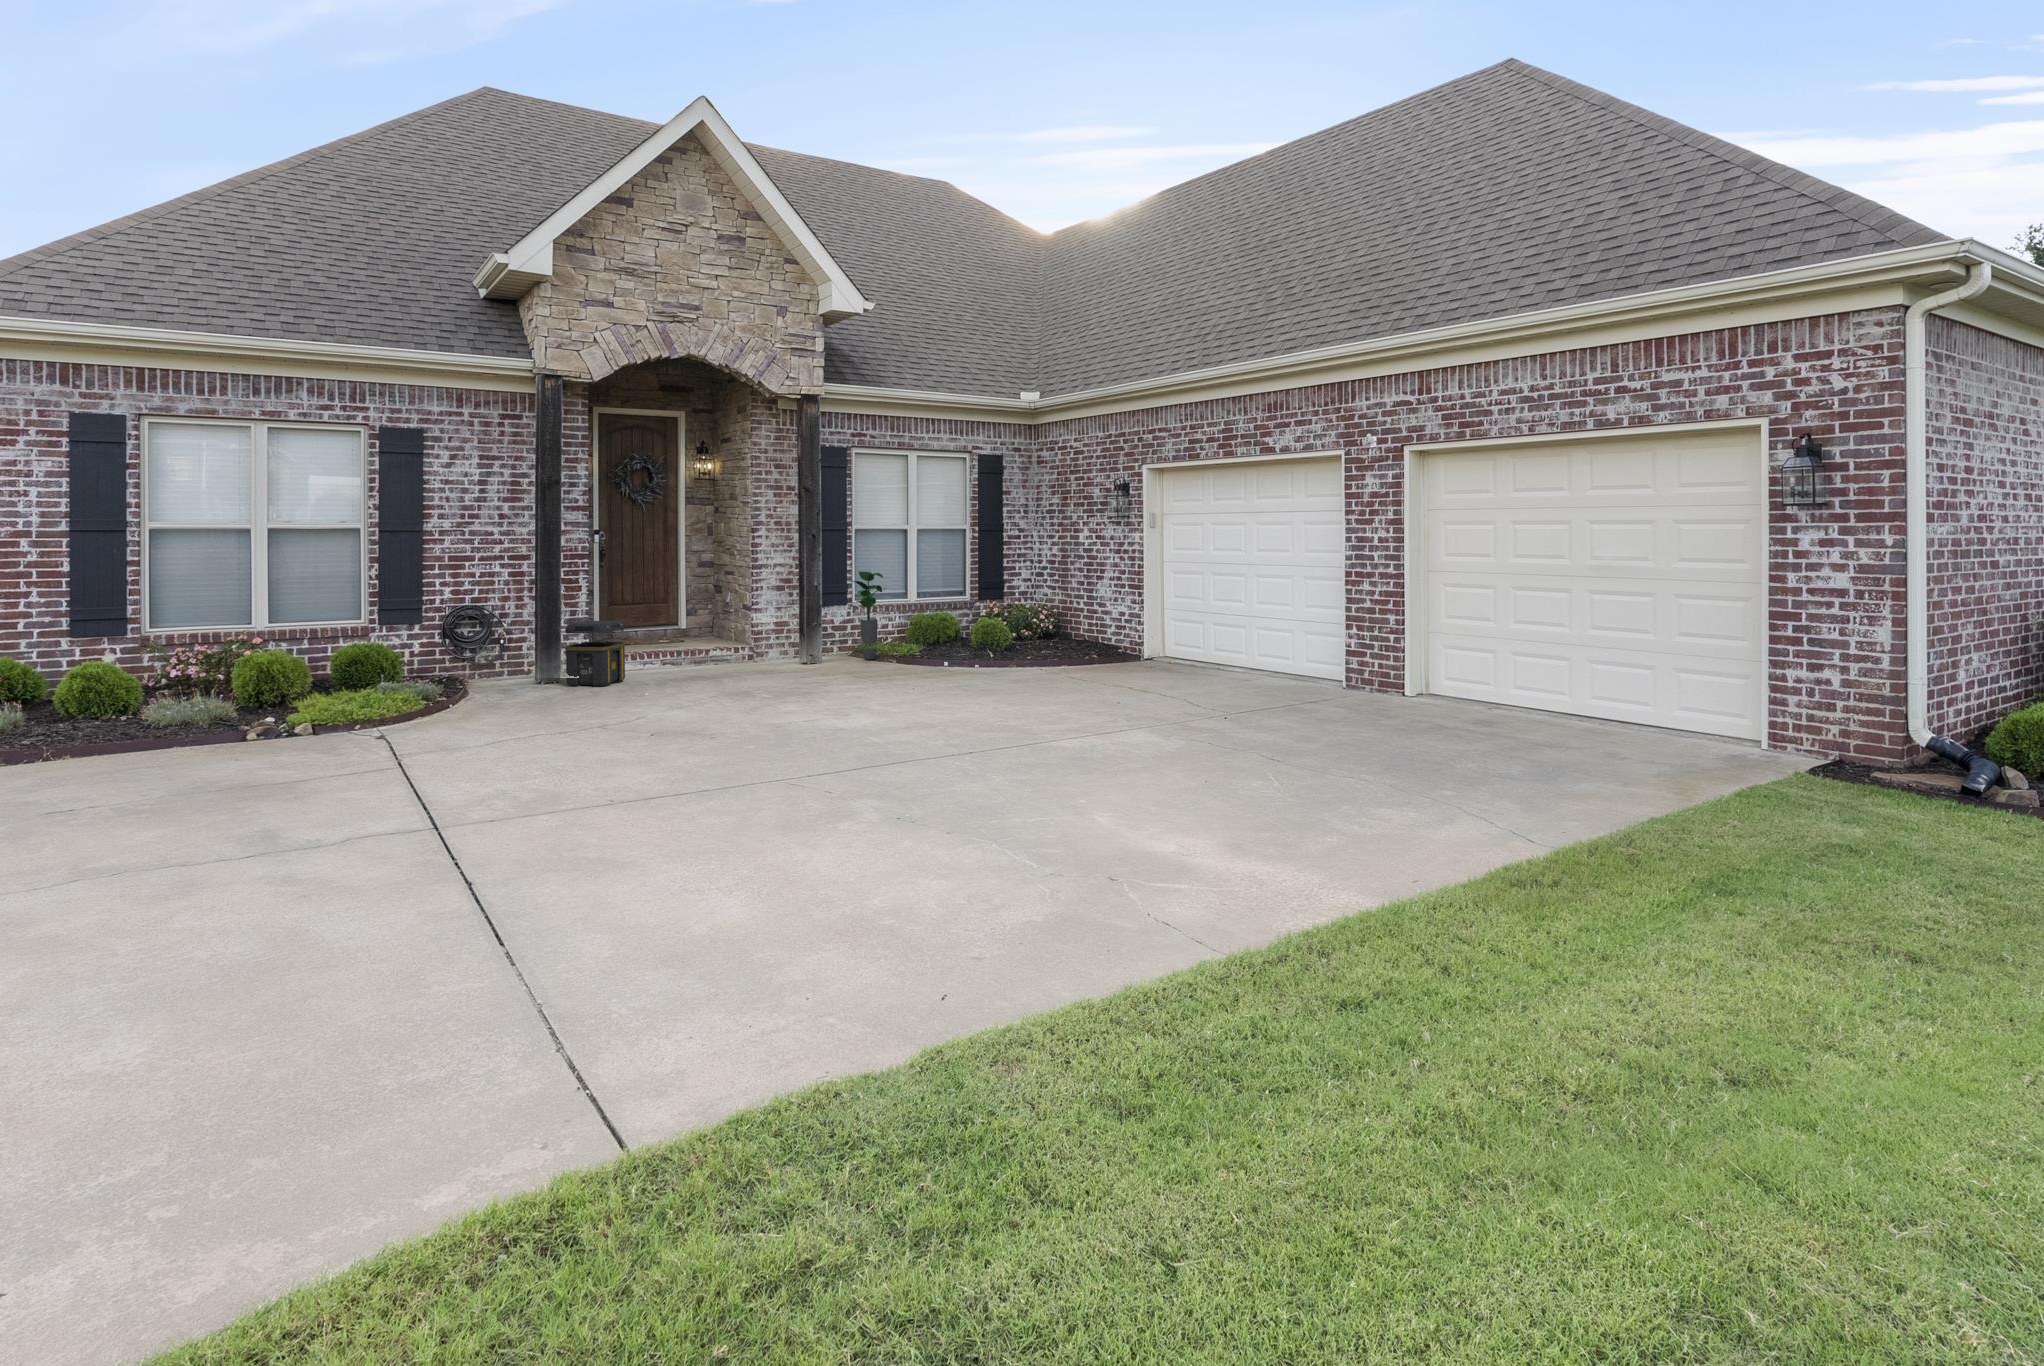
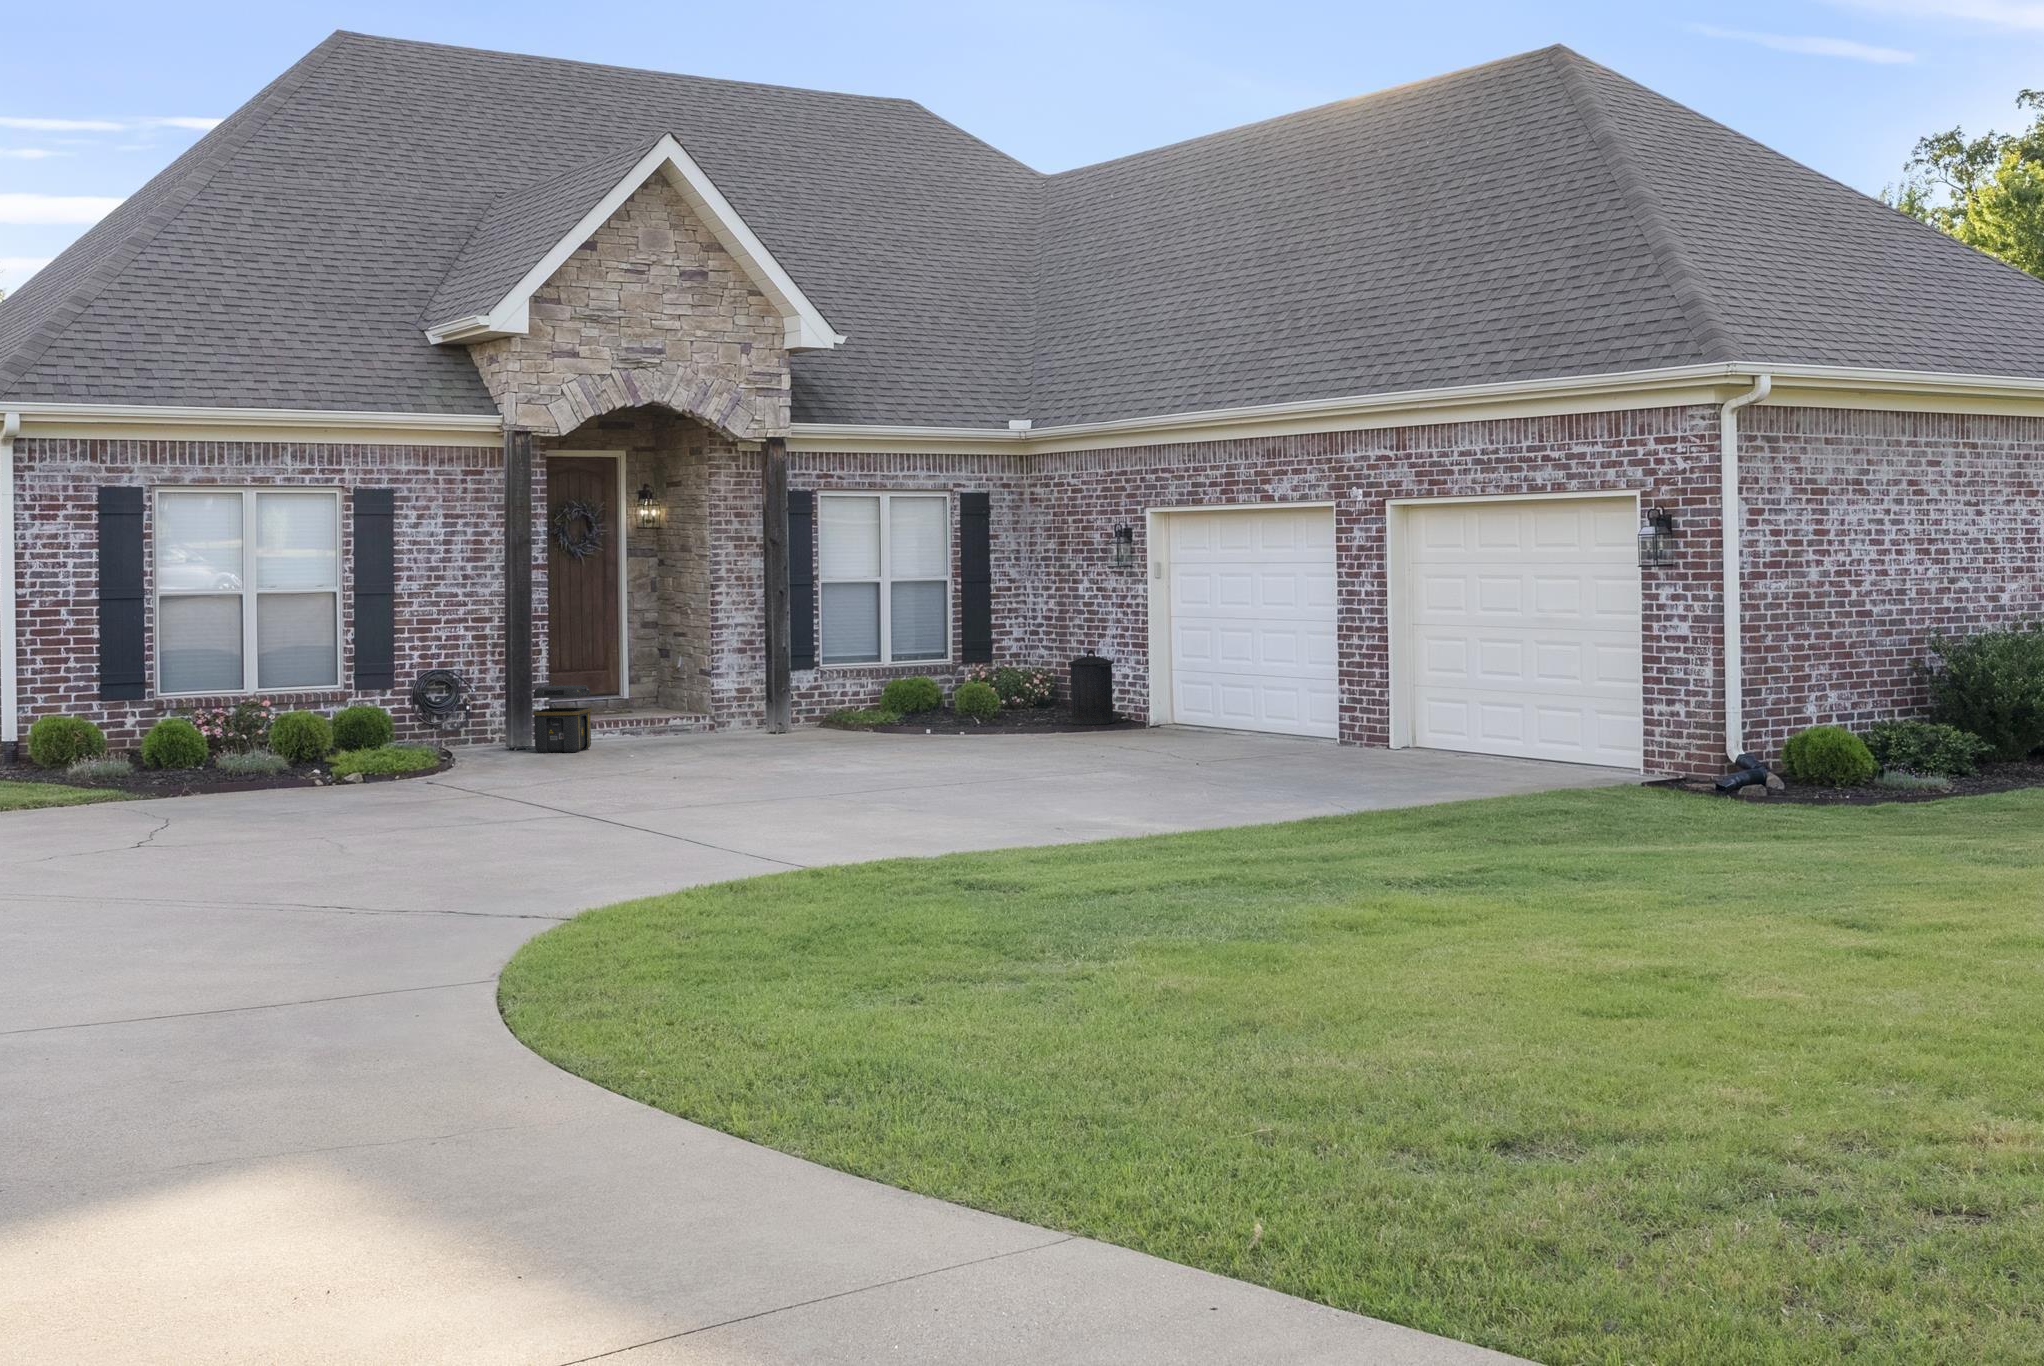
potted plant: present [853,572,886,660] -> none [816,631,859,730]
trash can: none [1073,591,1114,658] -> present [1068,650,1114,725]

